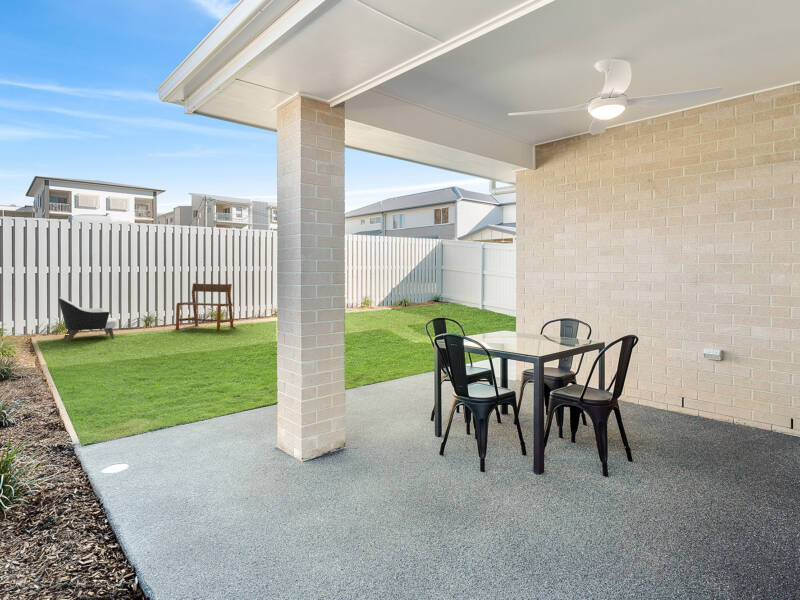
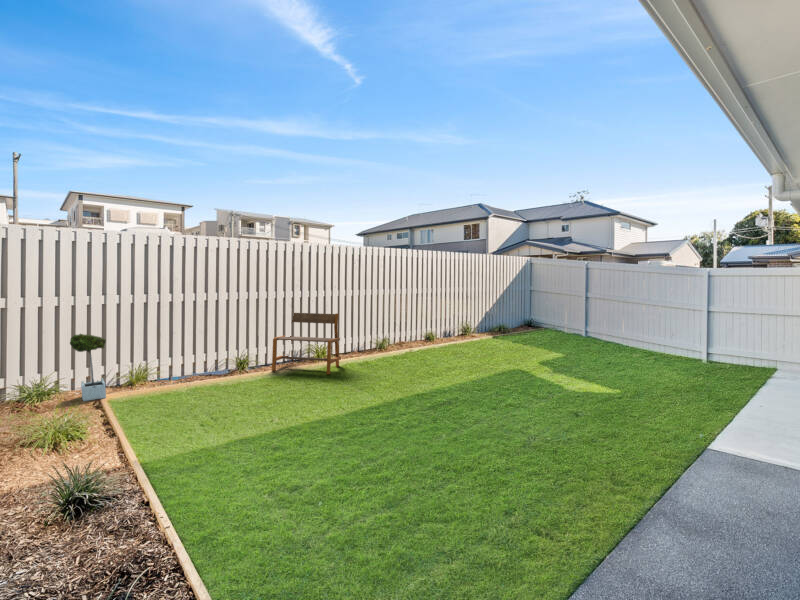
potted tree: none [10,293,38,342] -> present [70,334,106,401]
armchair: present [58,297,117,342] -> none [135,338,208,400]

